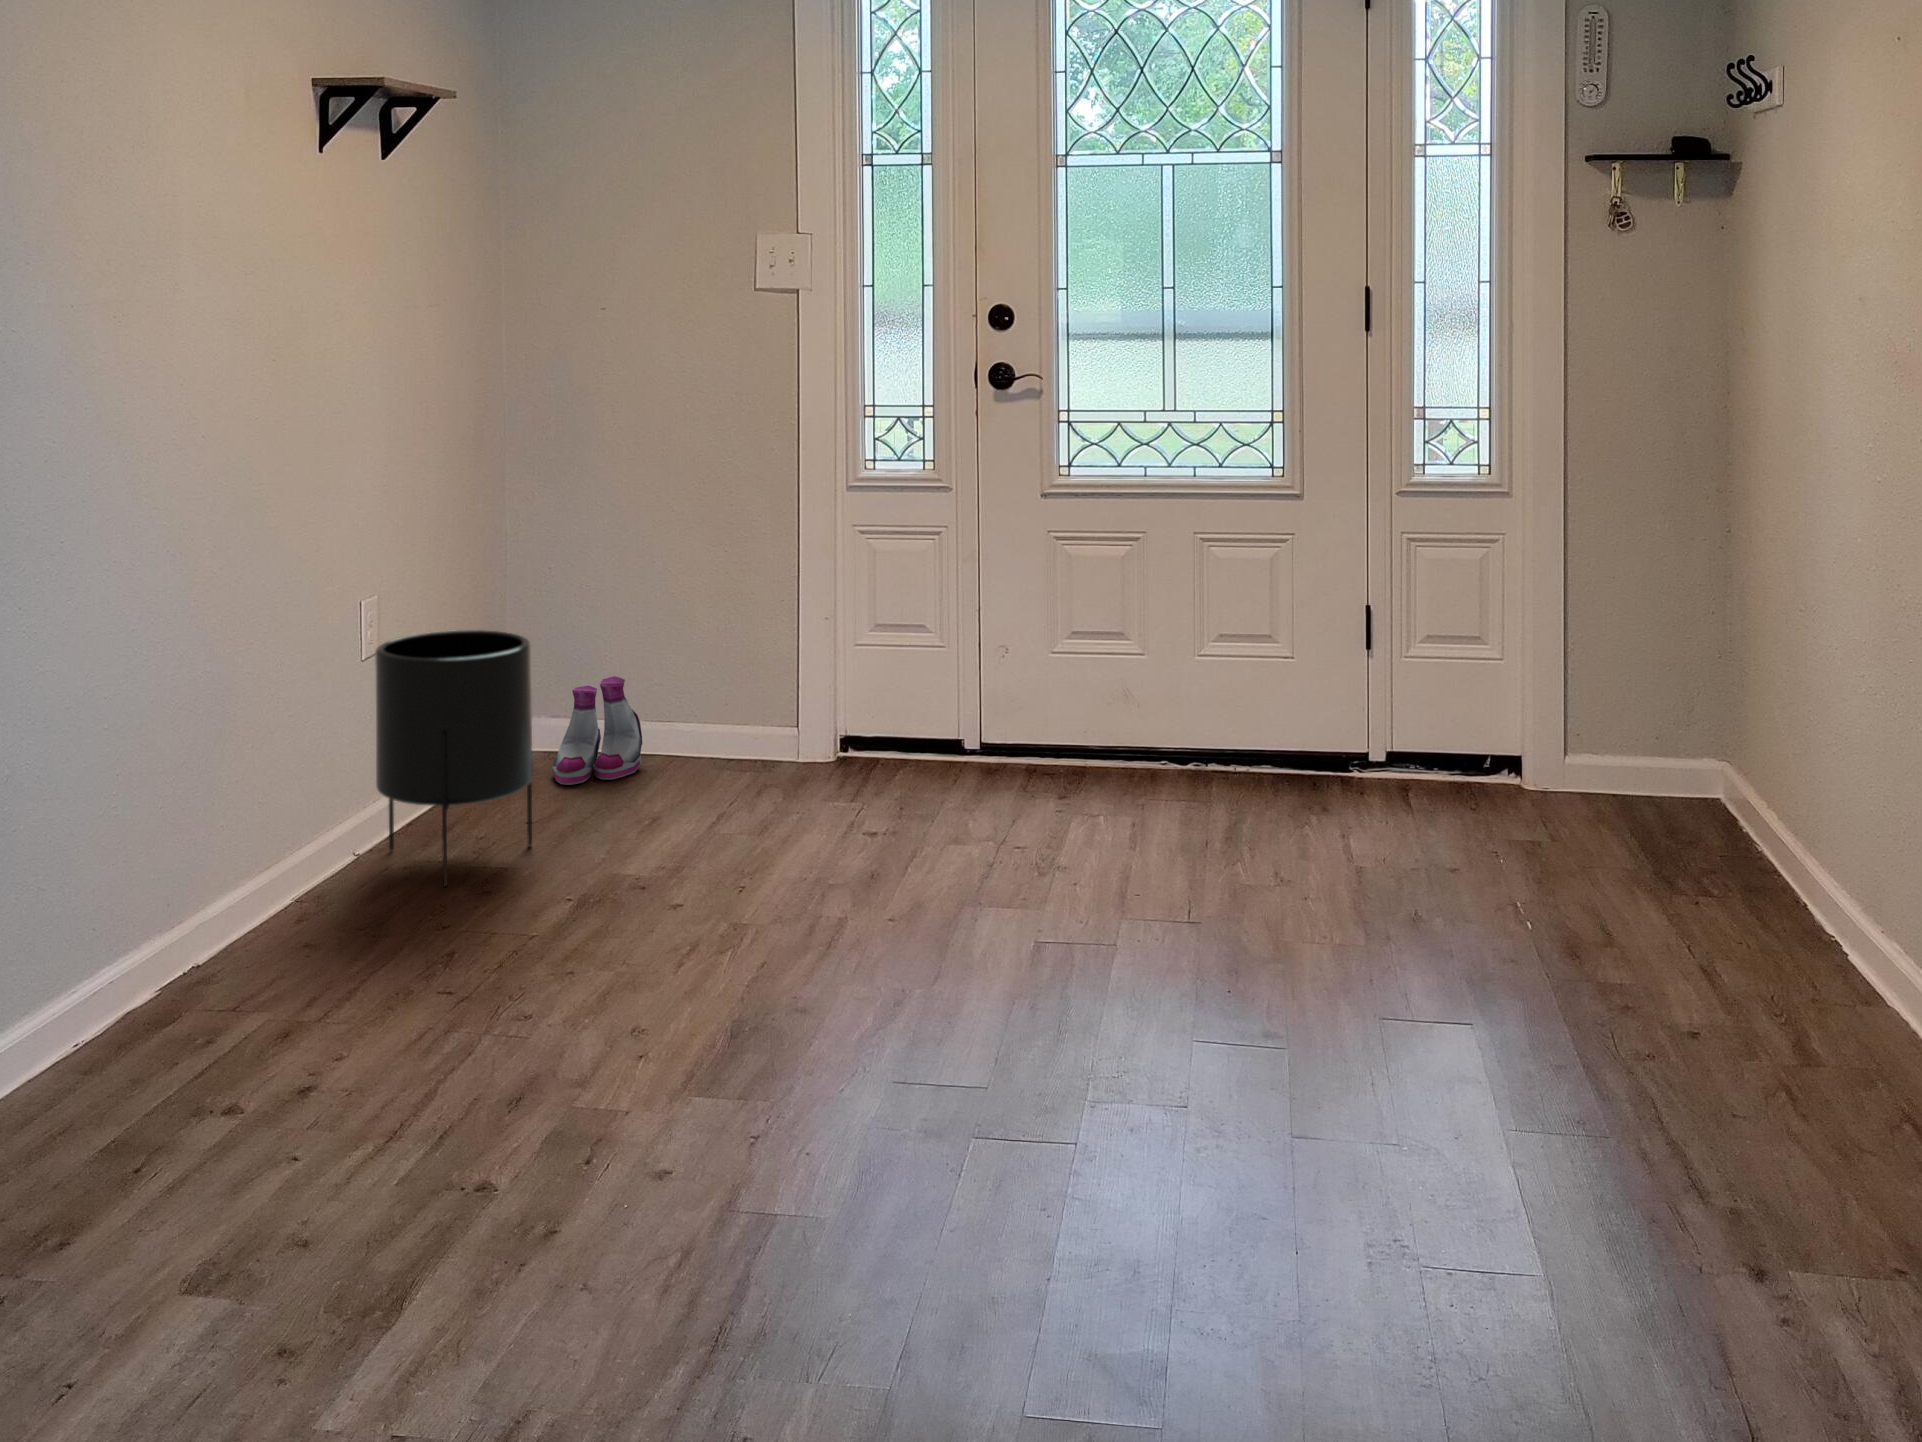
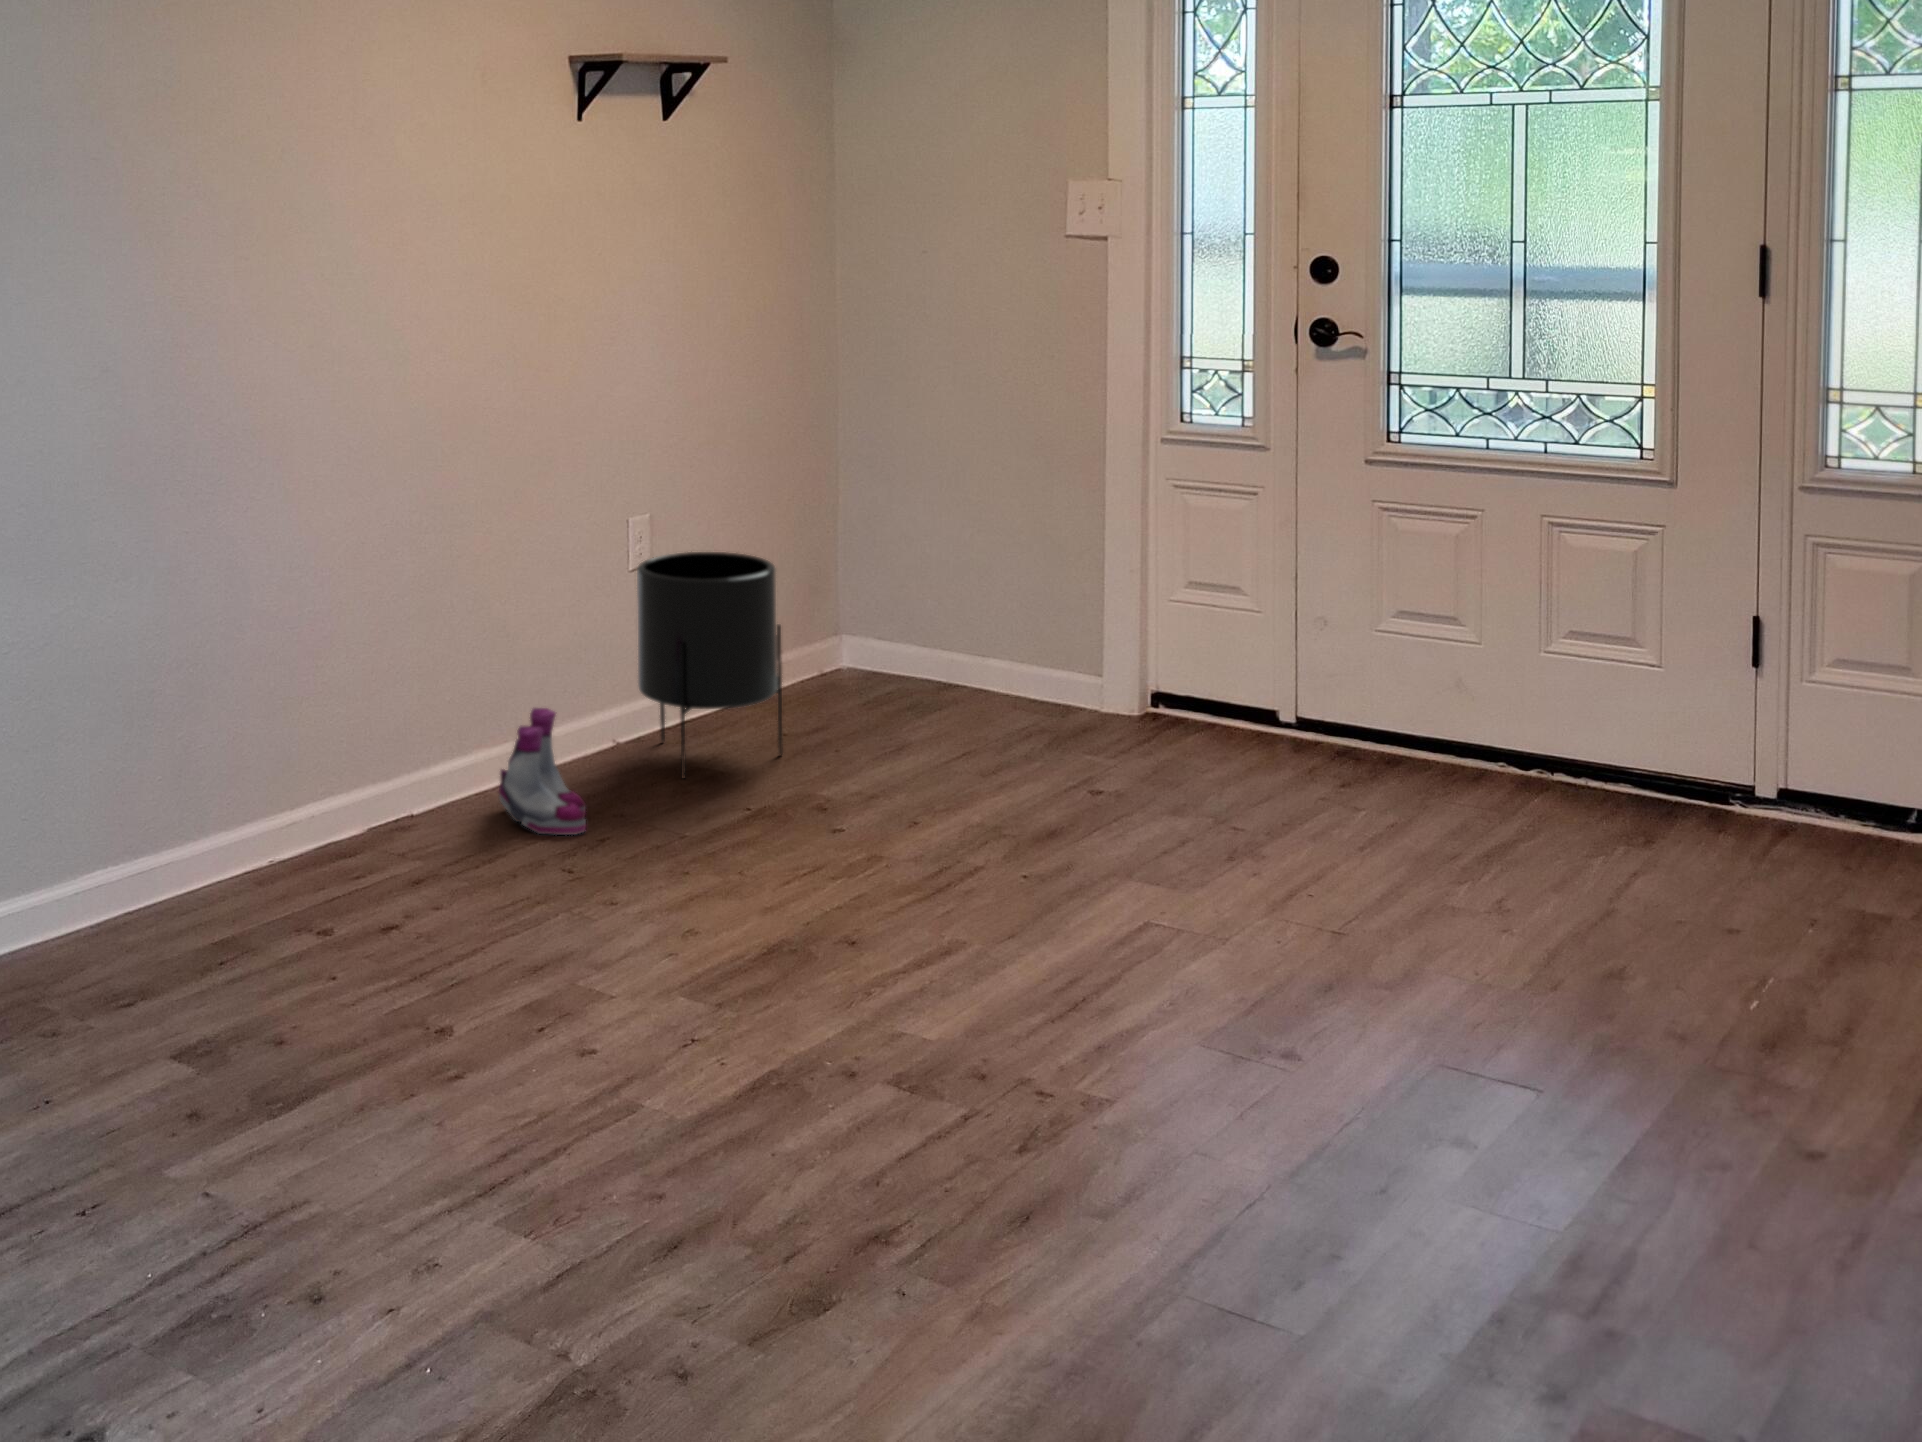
boots: present [553,676,642,785] -> present [499,708,586,835]

